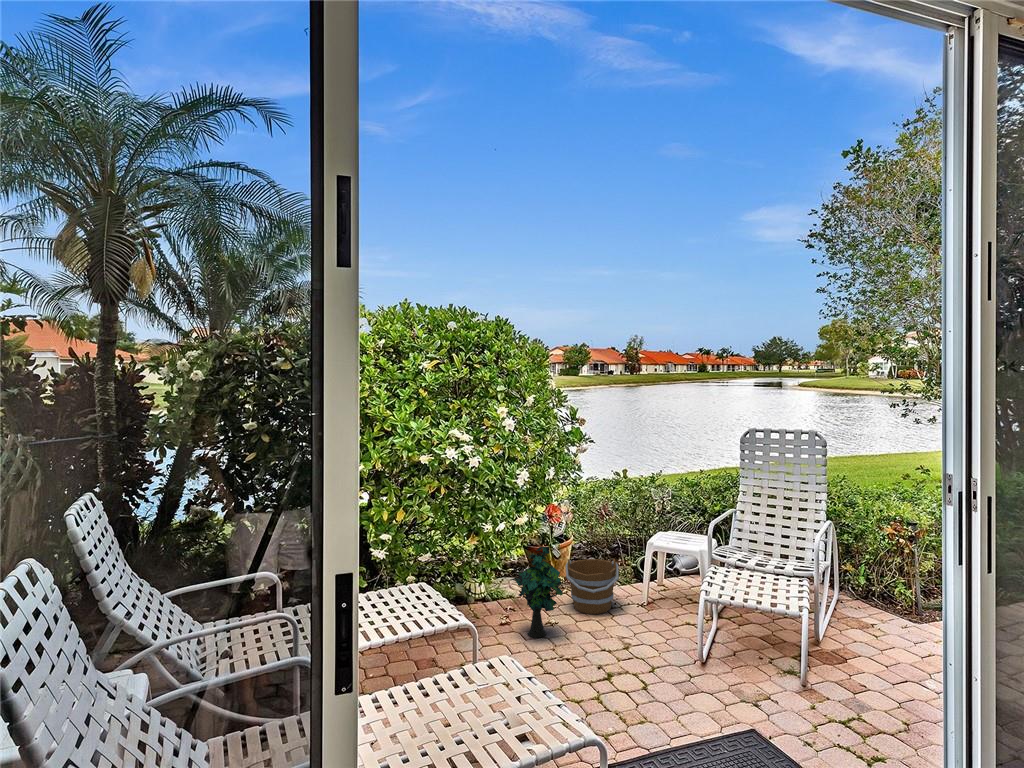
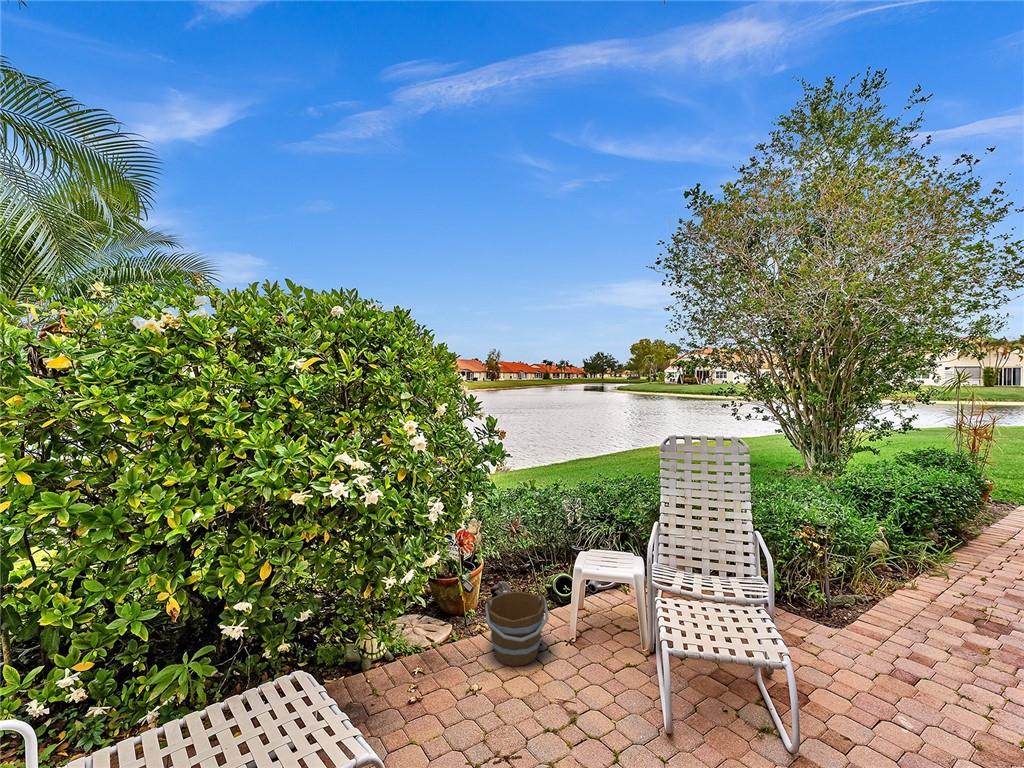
decorative plant: present [511,547,563,638] -> none [422,600,492,726]

